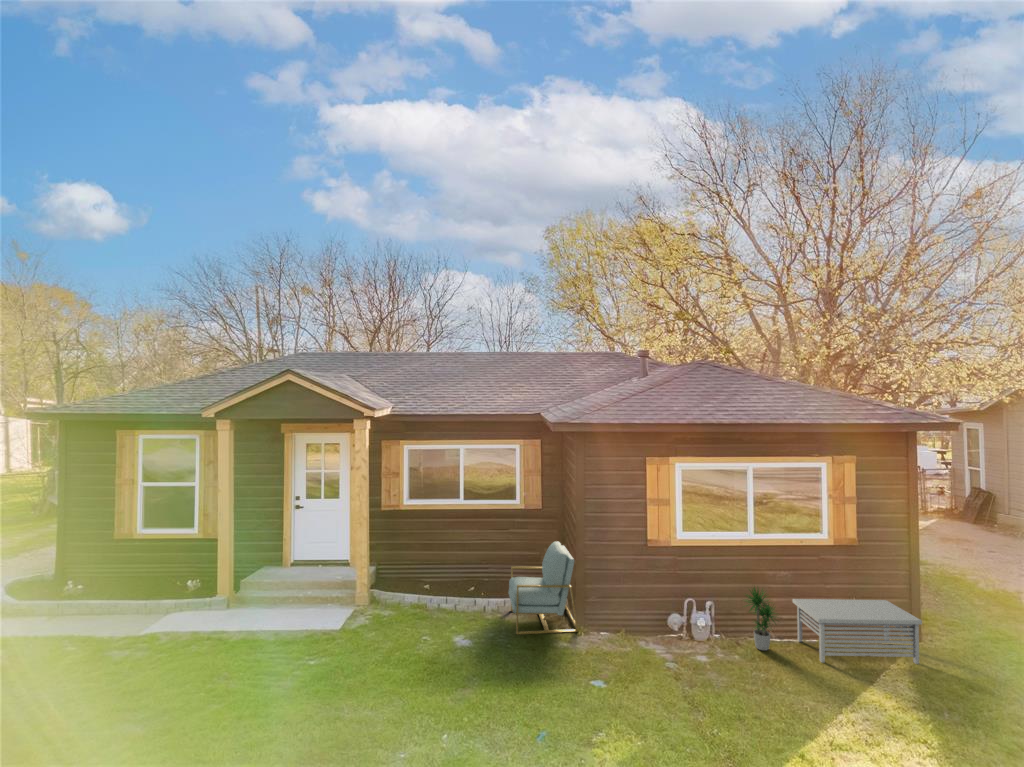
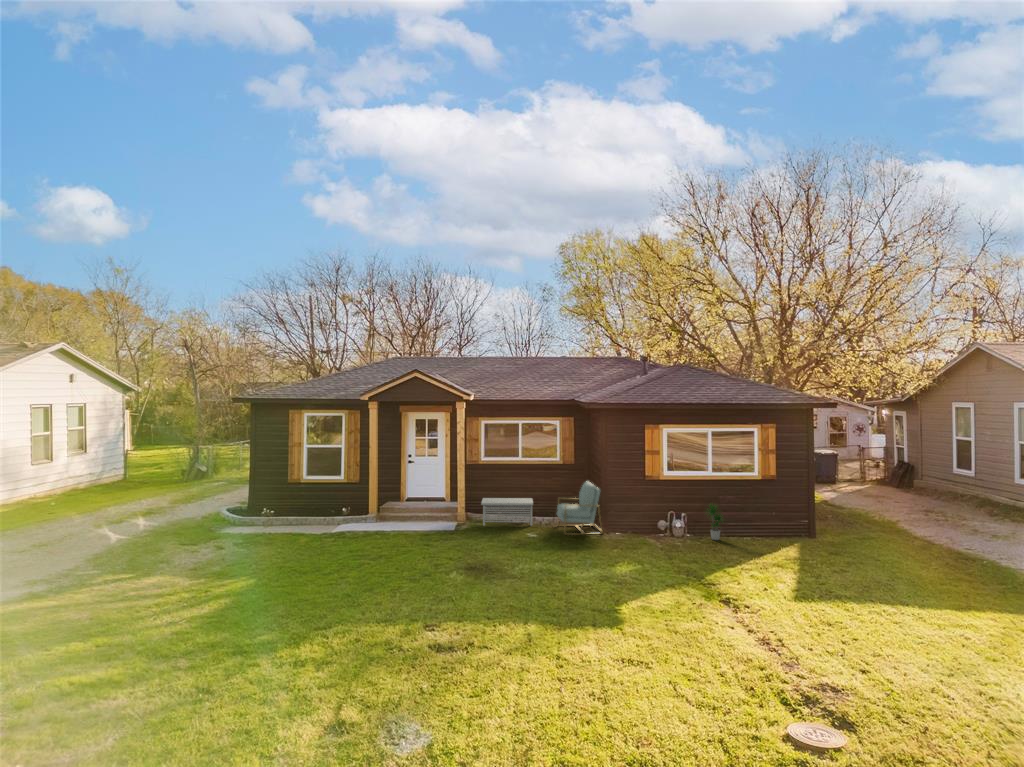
storage bench: present [792,599,922,664] -> present [481,498,533,526]

